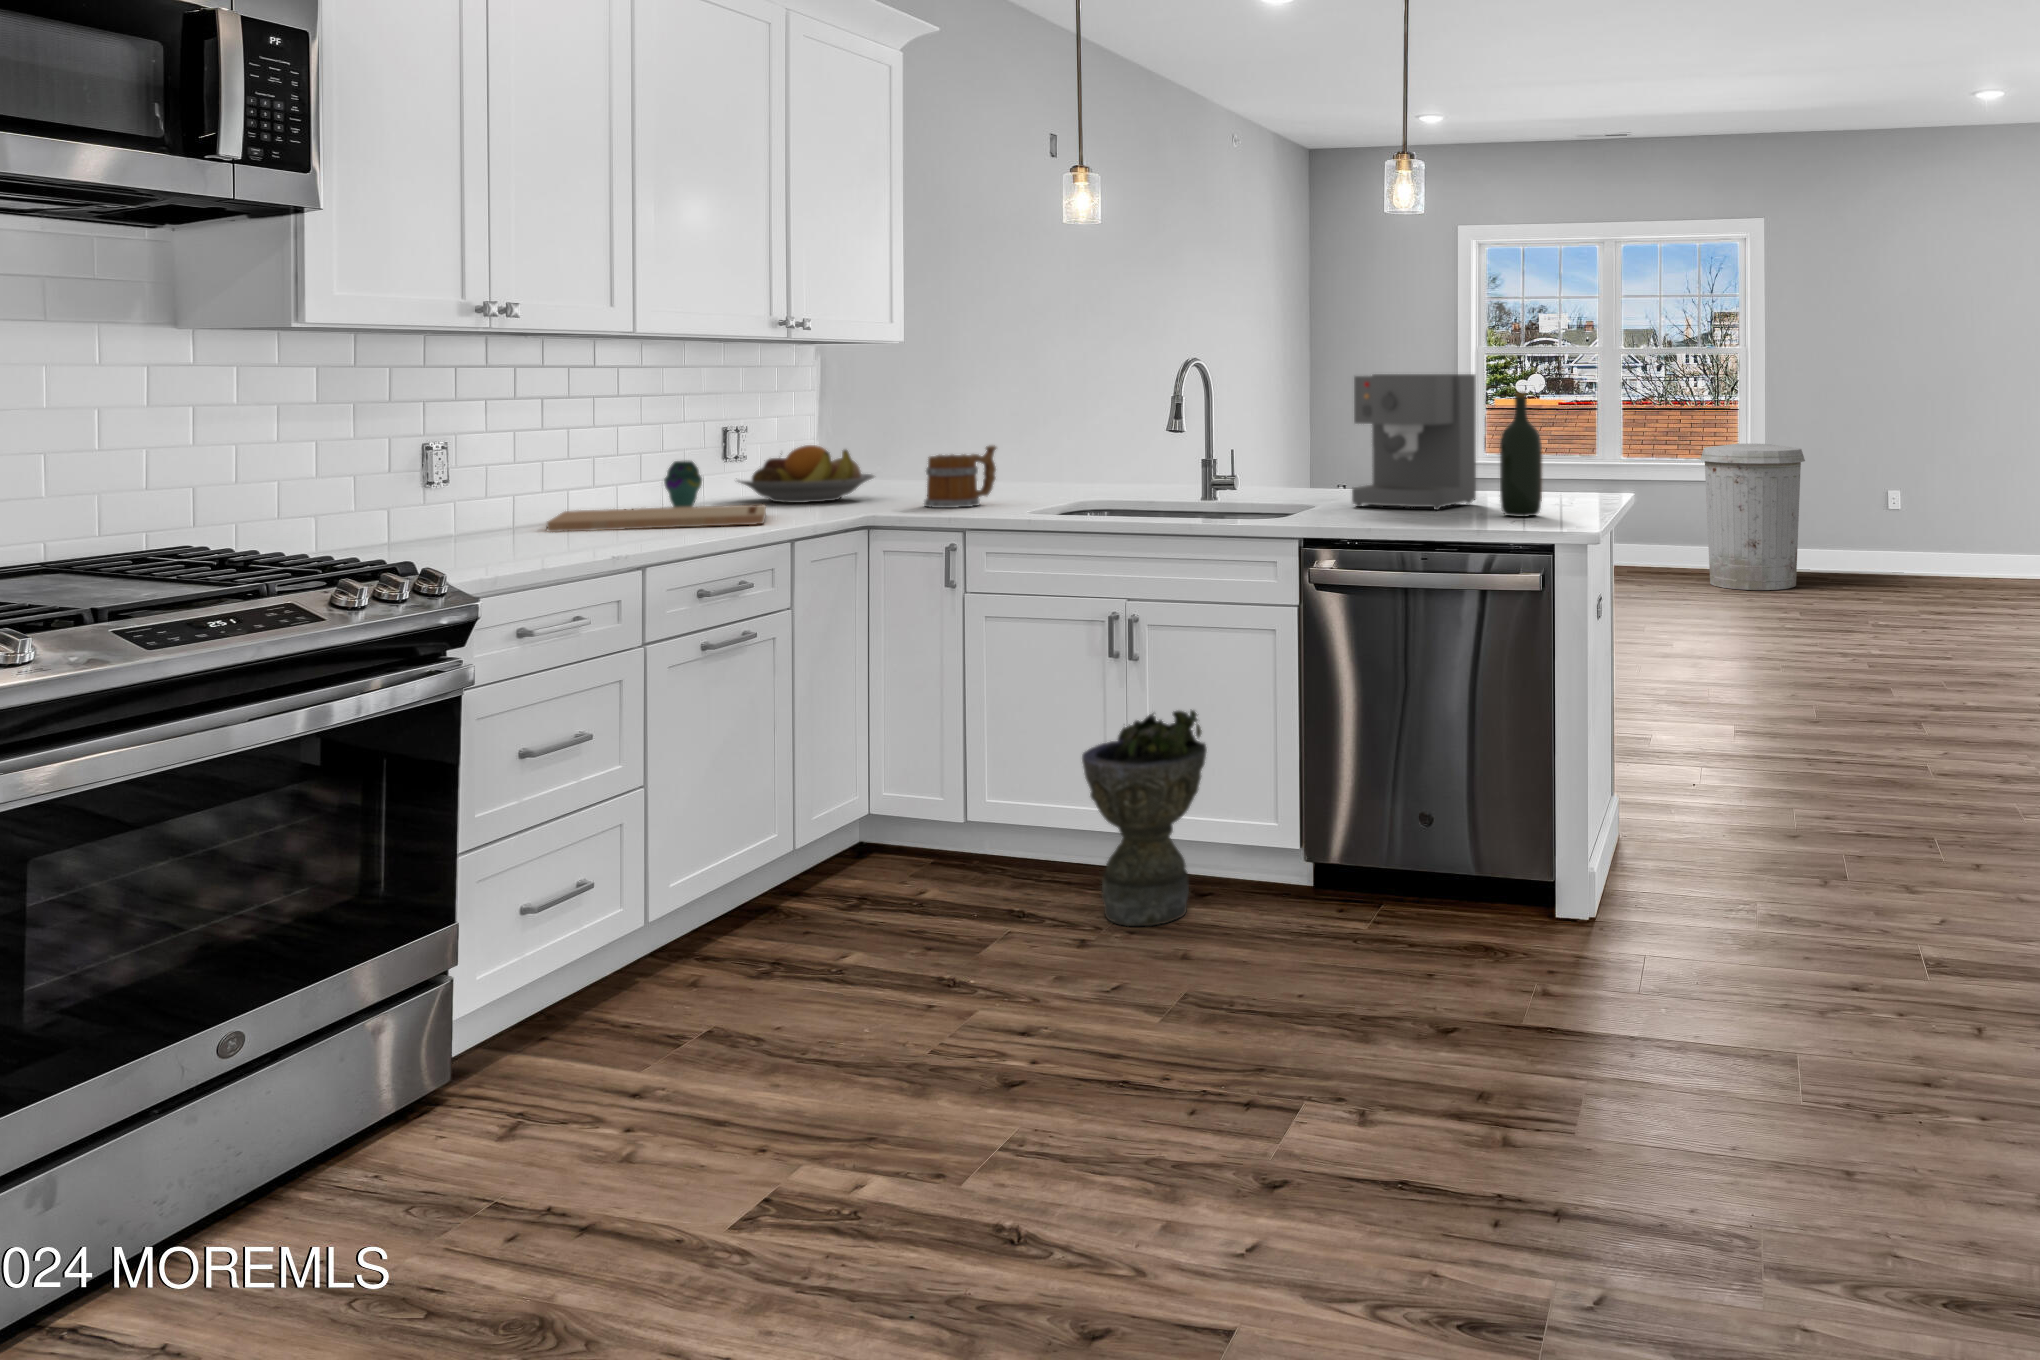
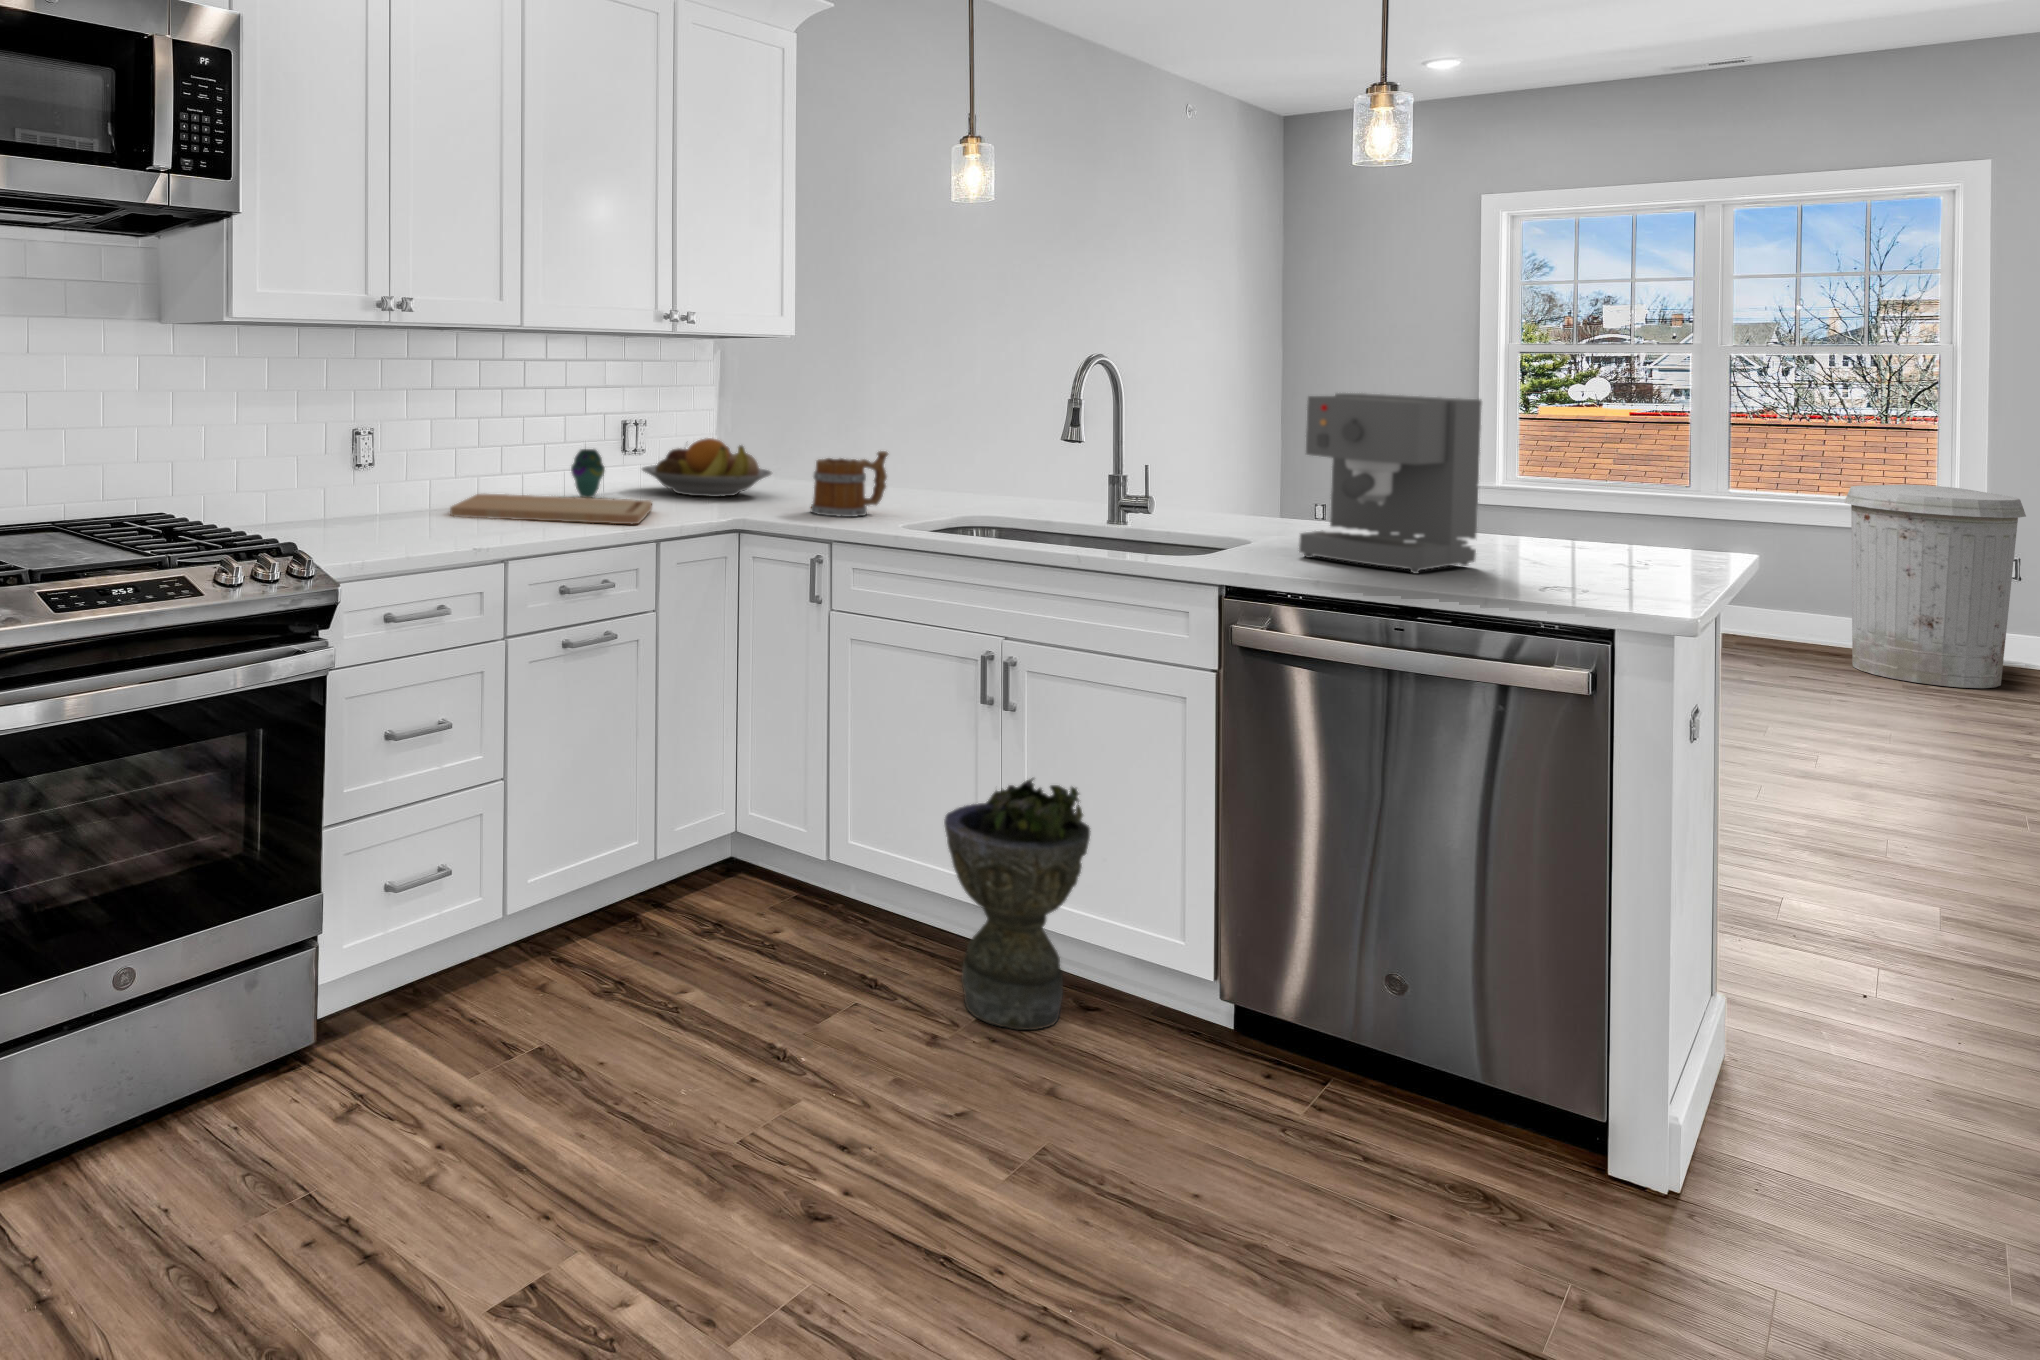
wine bottle: present [1500,392,1542,517] -> none [1506,431,1574,599]

